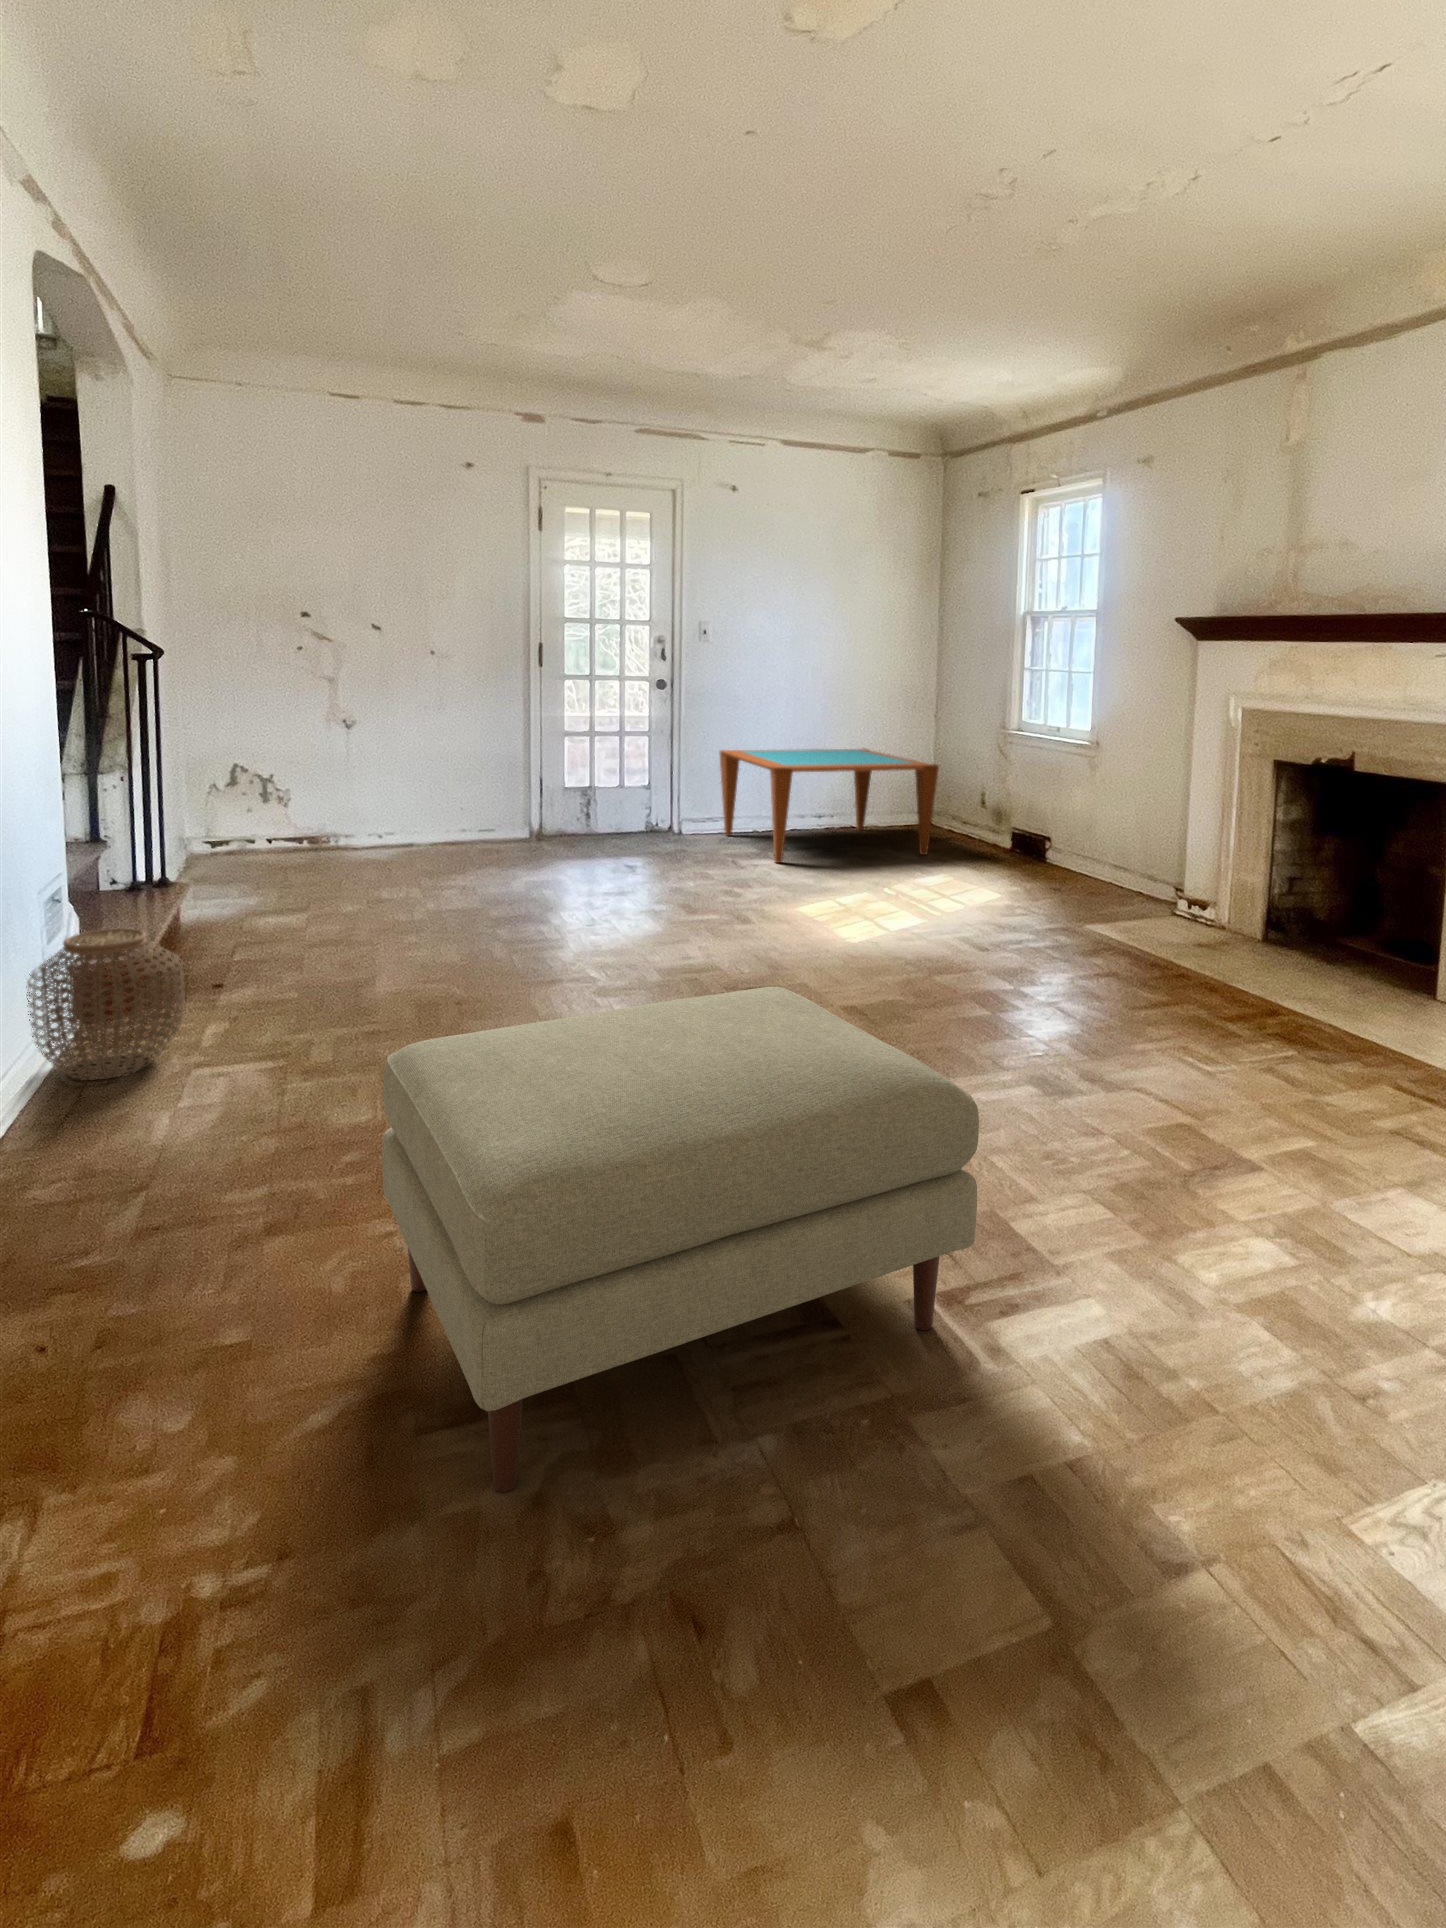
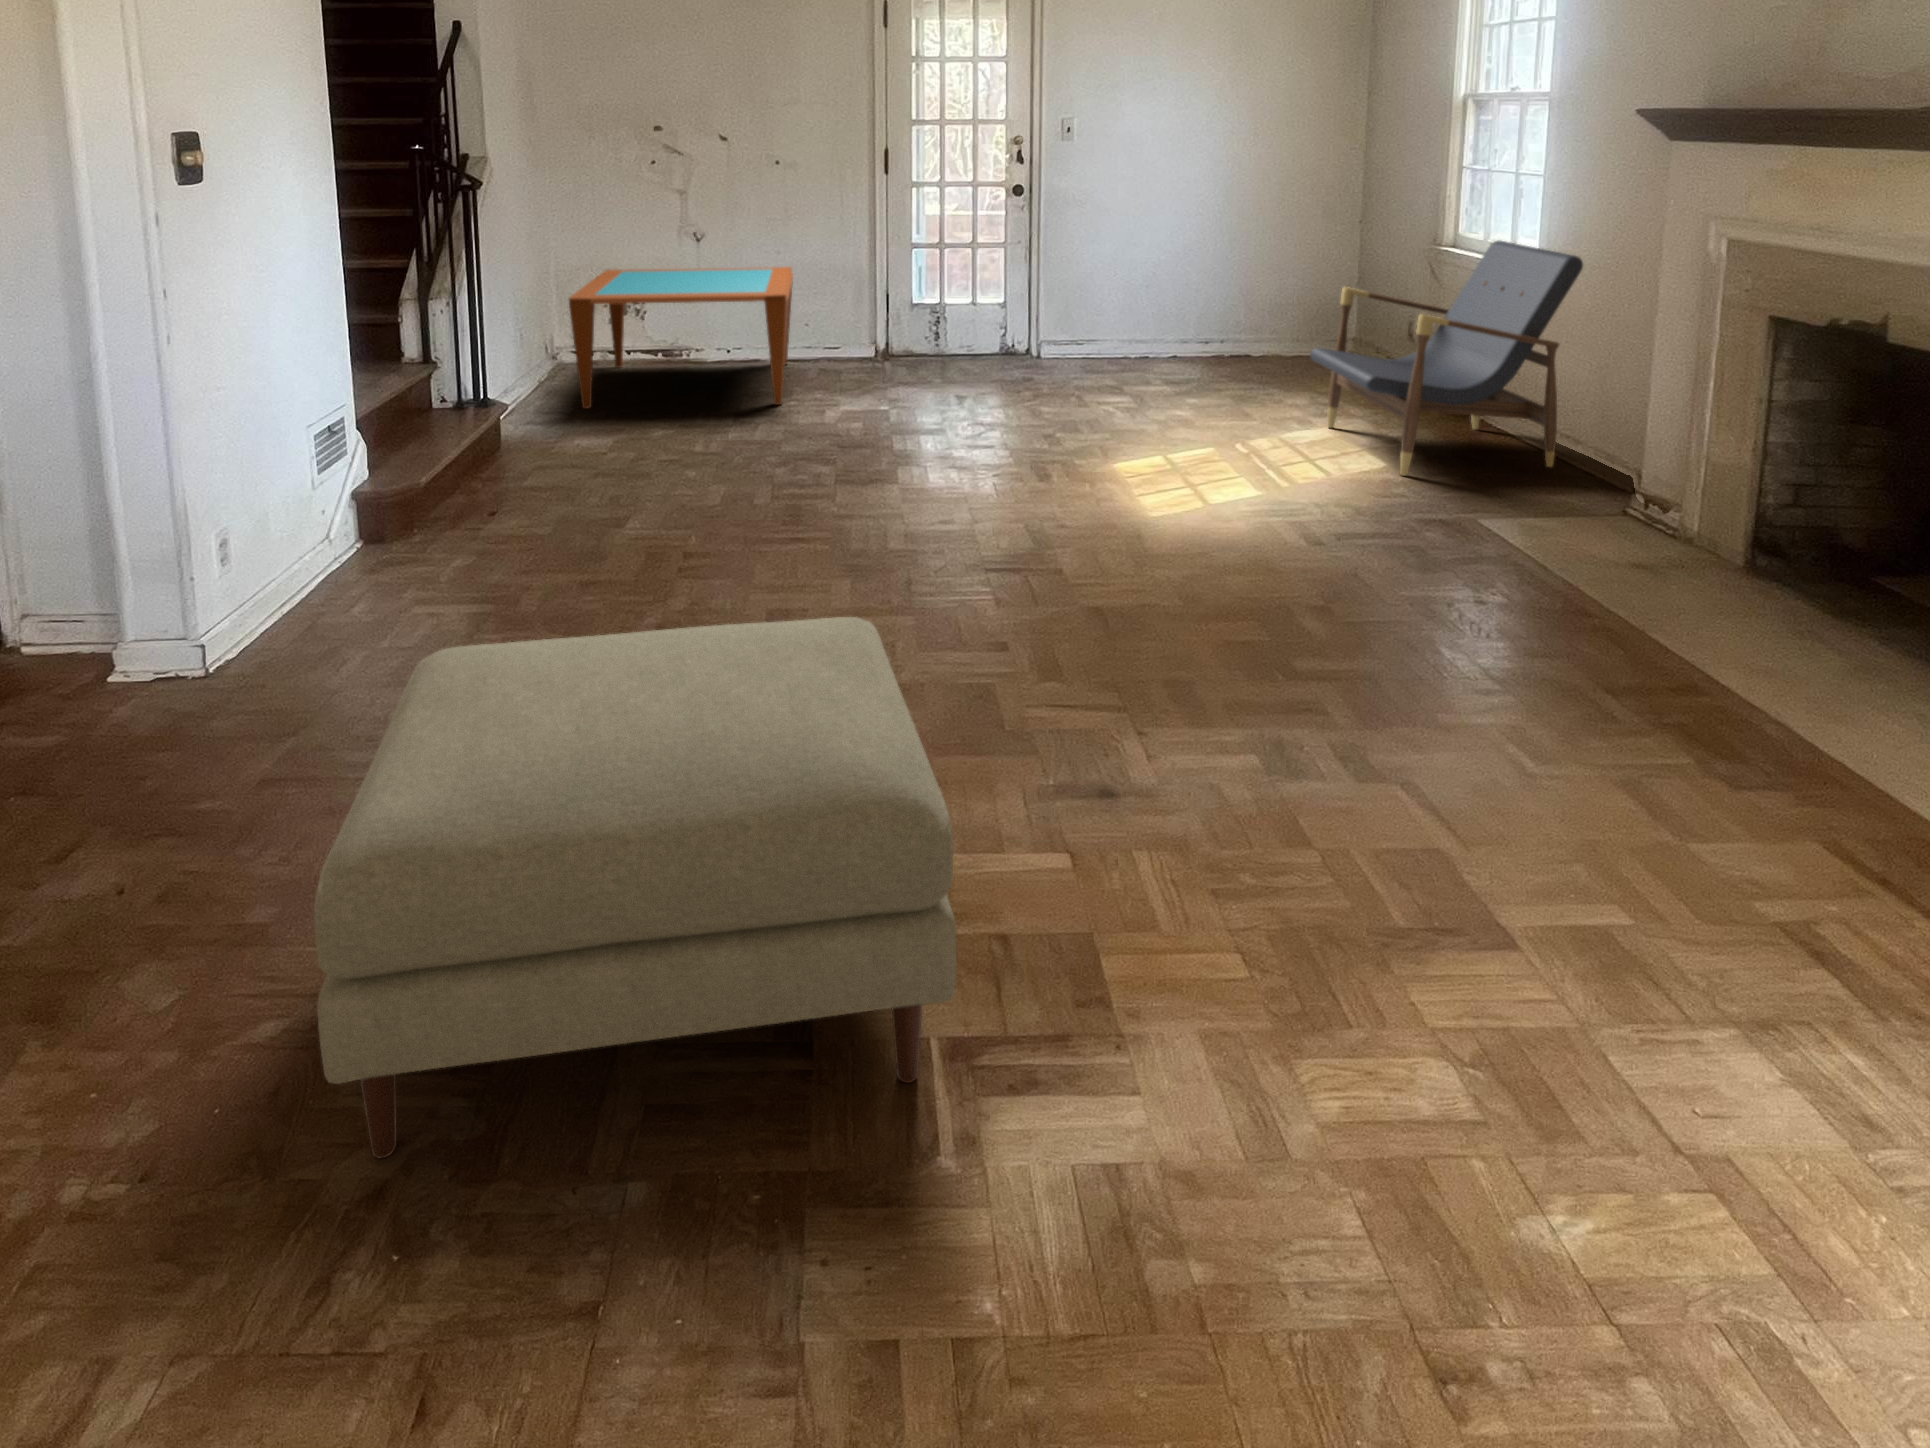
lounge chair: none [936,722,1133,902] -> present [1310,241,1583,476]
coffee table: present [720,748,939,863] -> present [569,267,793,409]
woven basket: present [26,928,185,1080] -> none [301,465,431,603]

